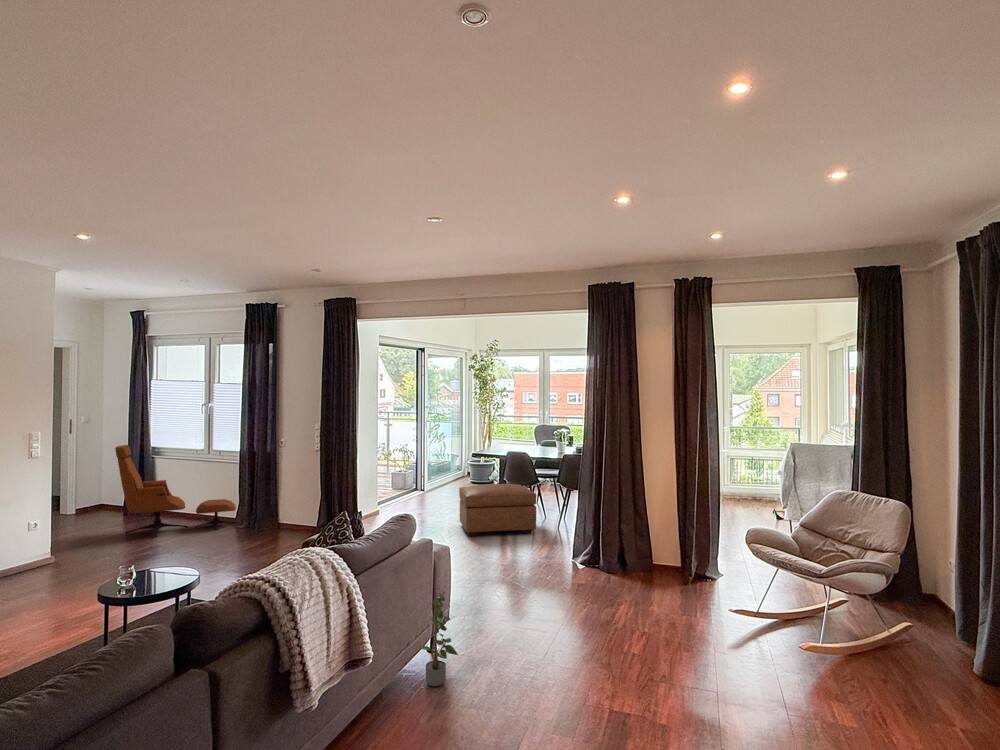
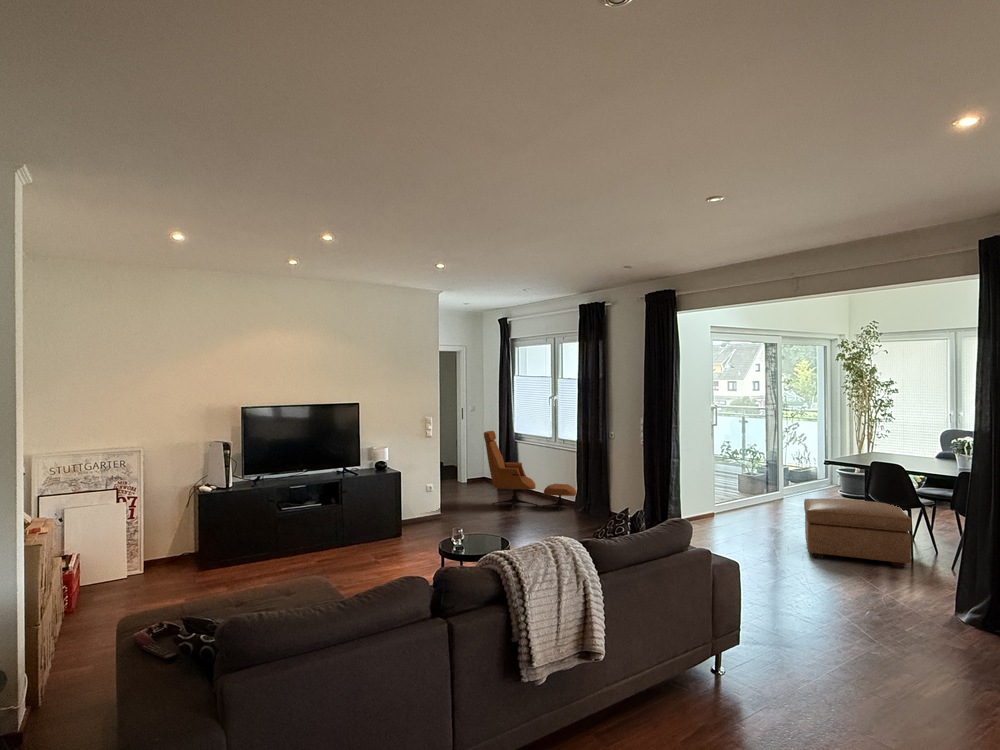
potted plant: present [419,592,458,687] -> none [684,606,734,710]

